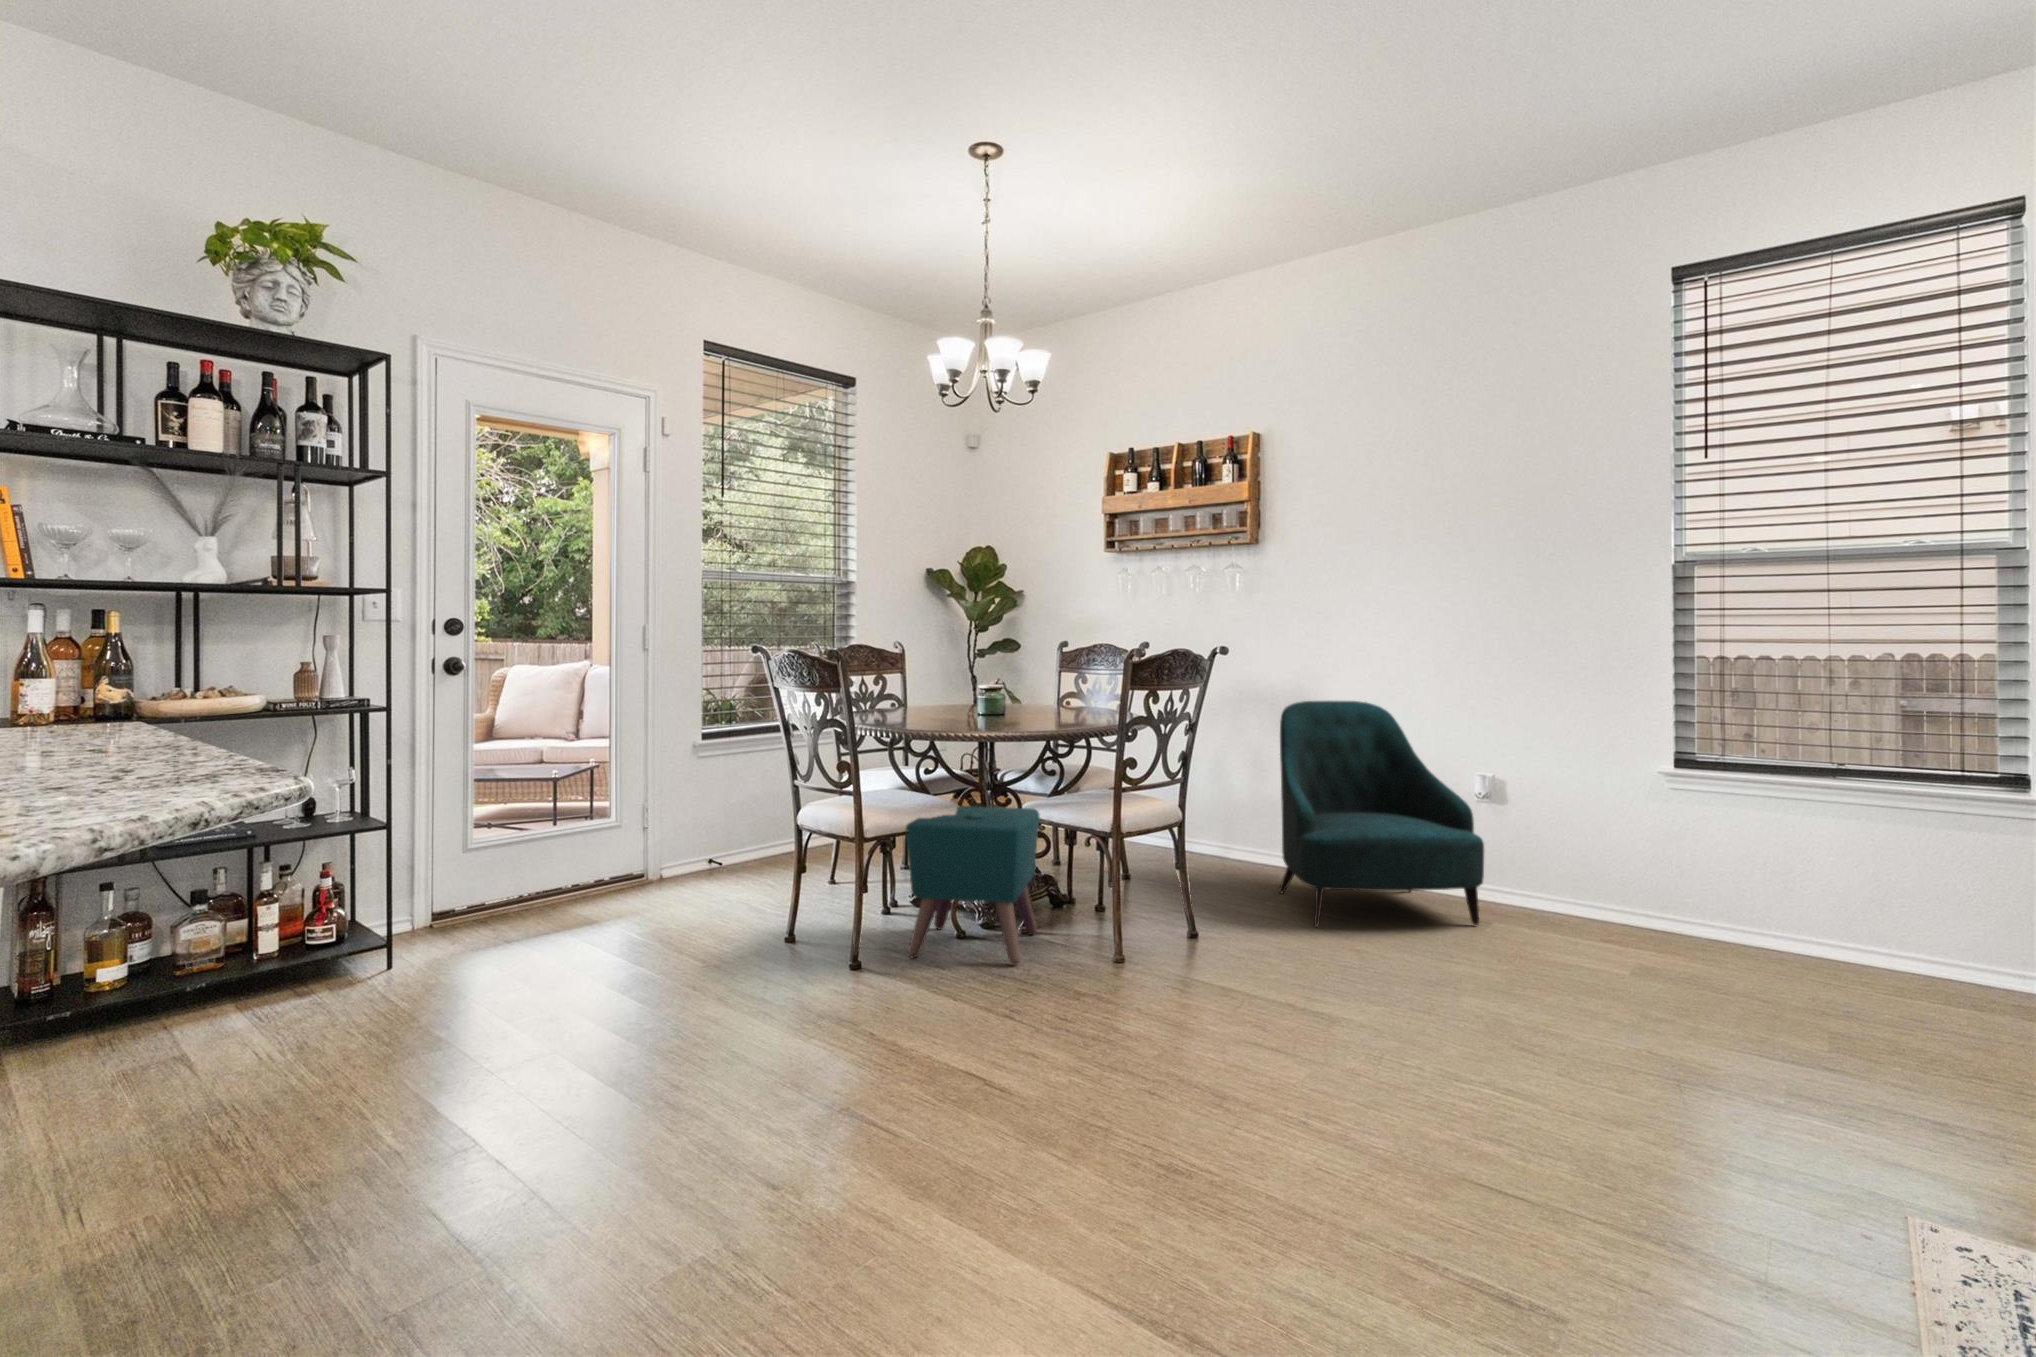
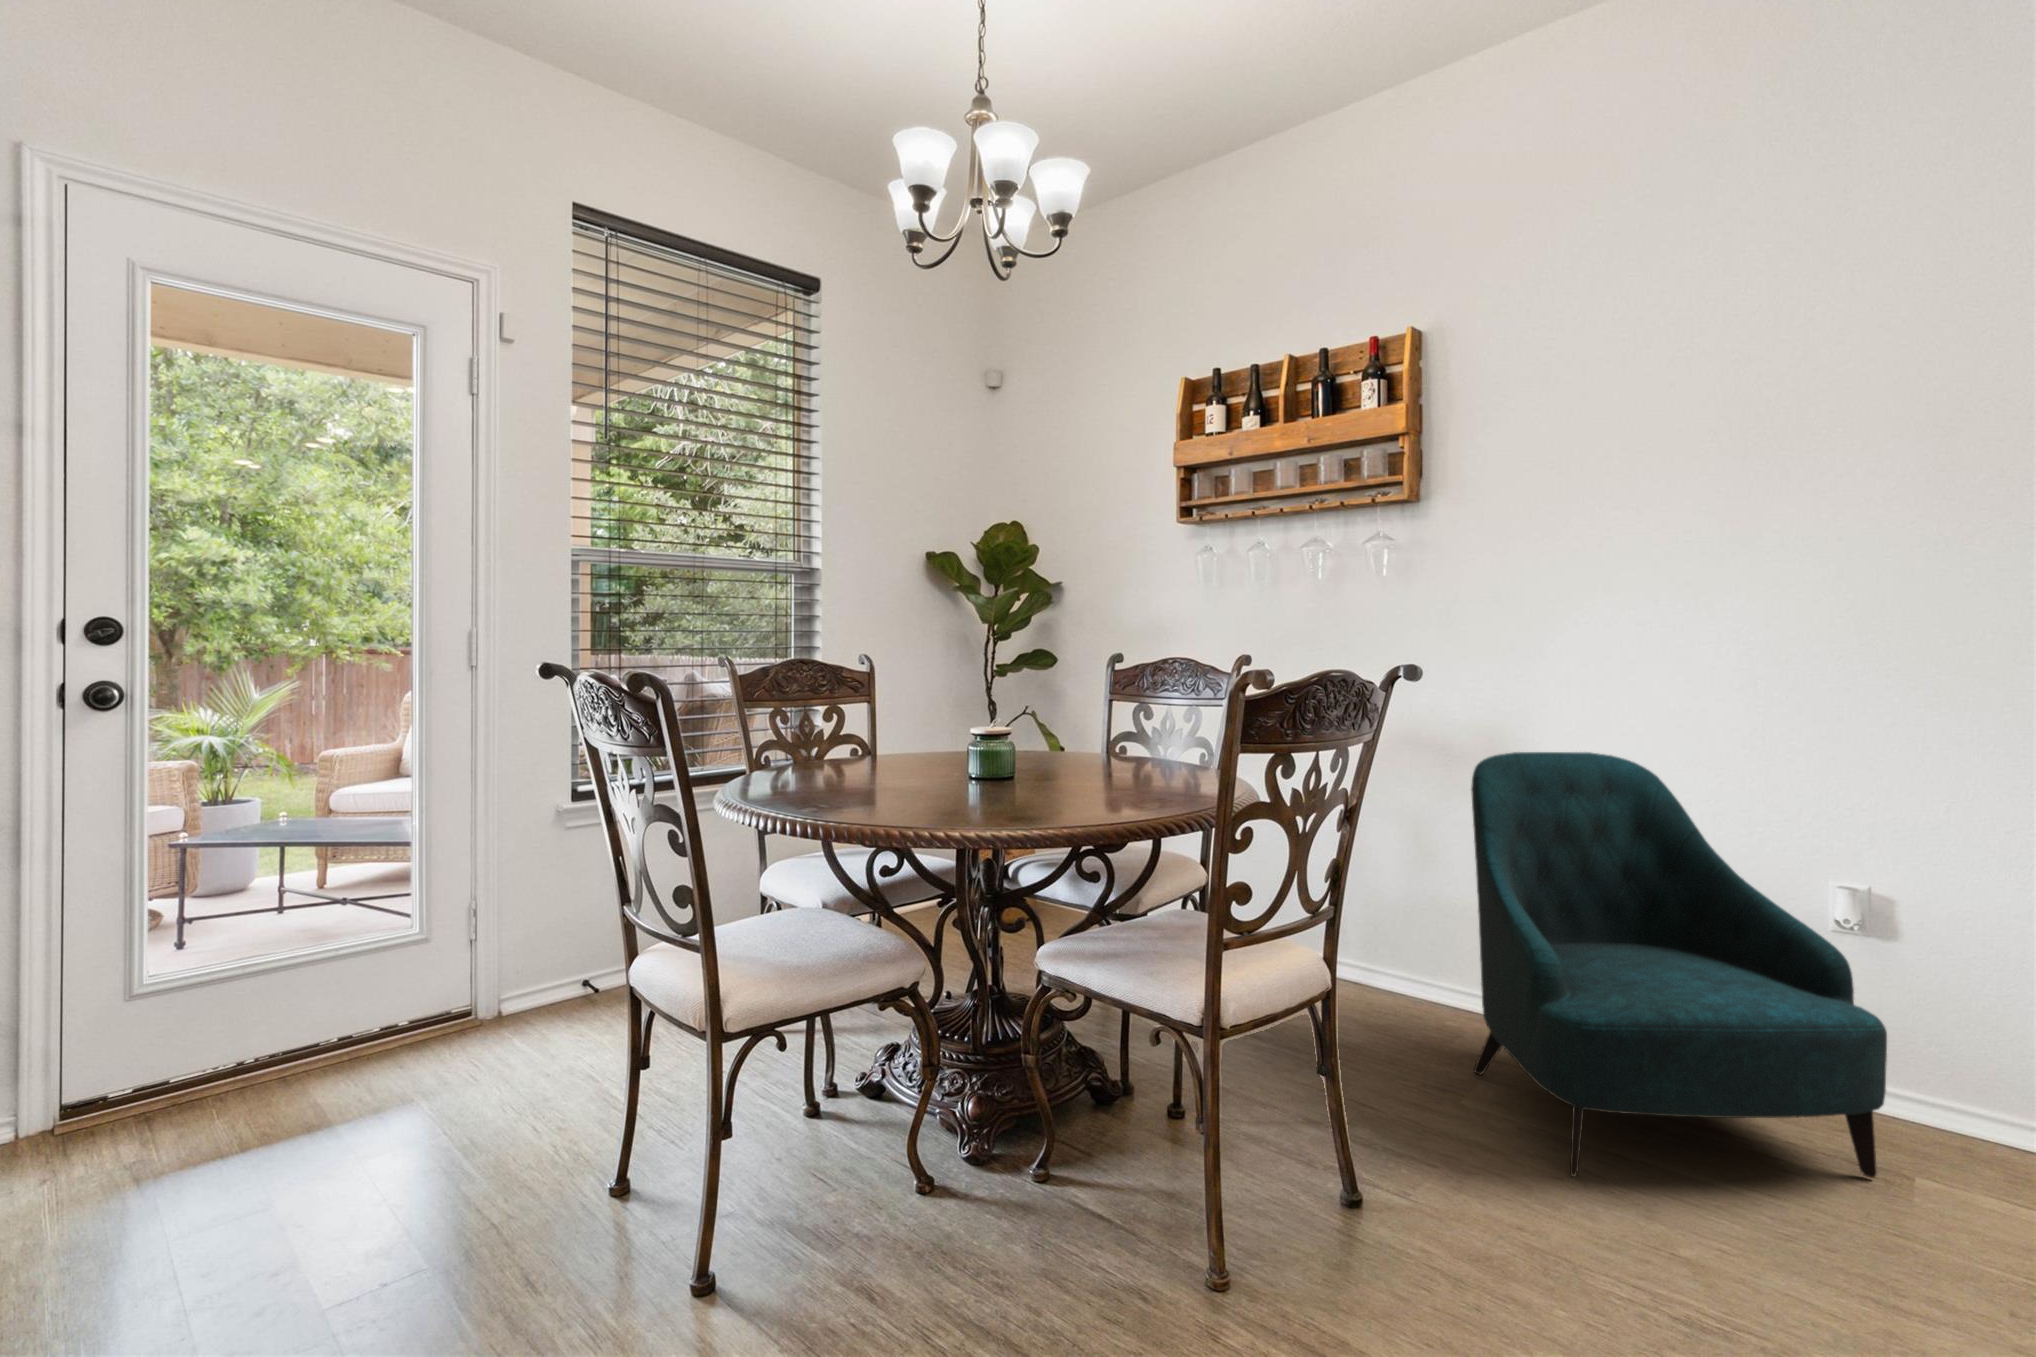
ottoman: present [906,806,1039,965] -> none [813,949,1072,1295]

